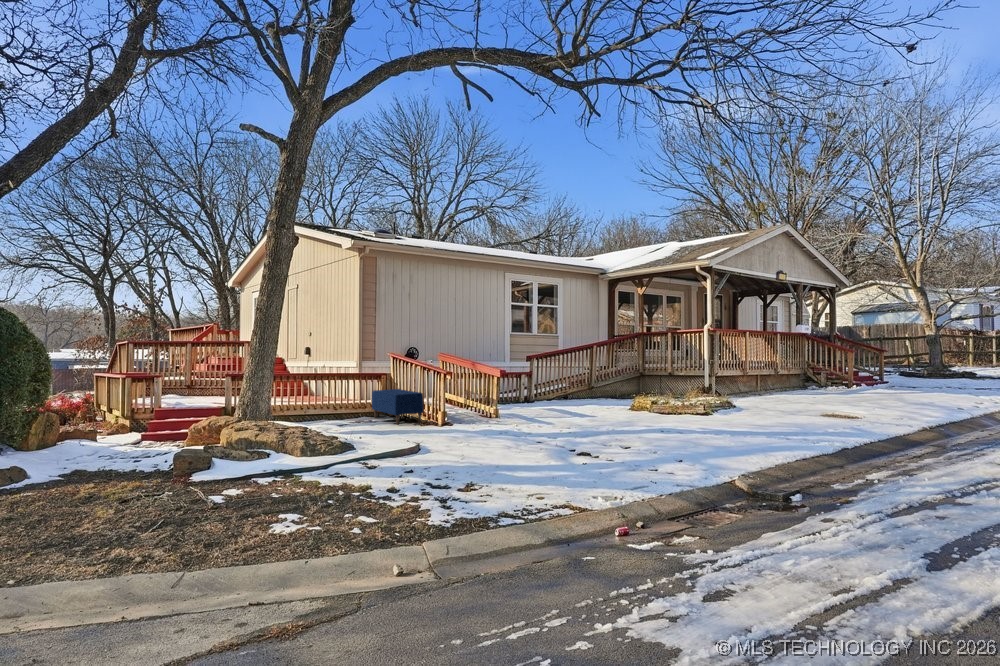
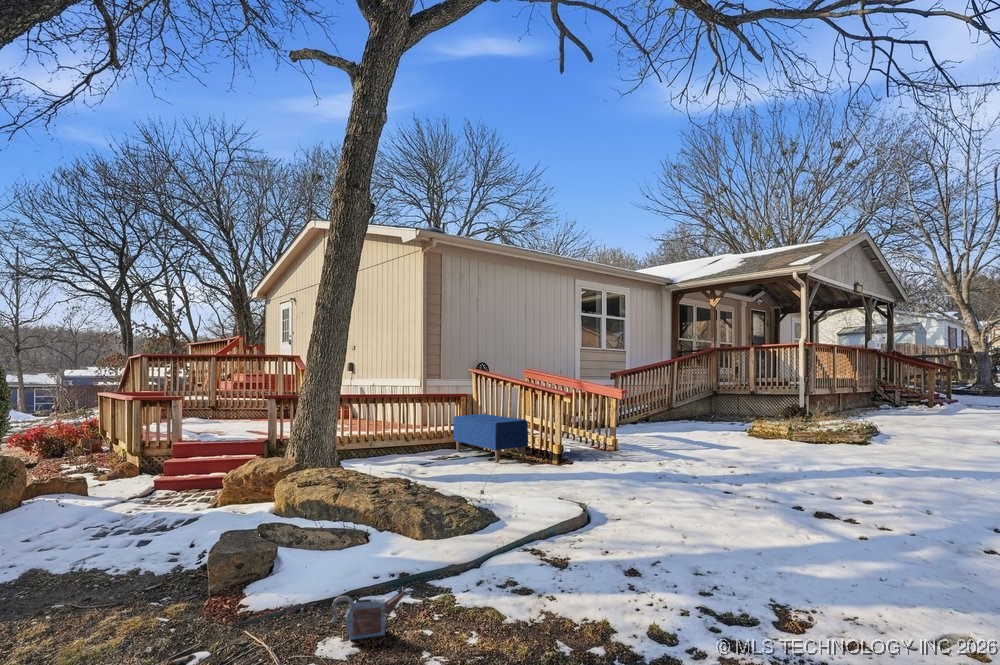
watering can: none [235,473,276,496] -> present [331,591,406,640]

